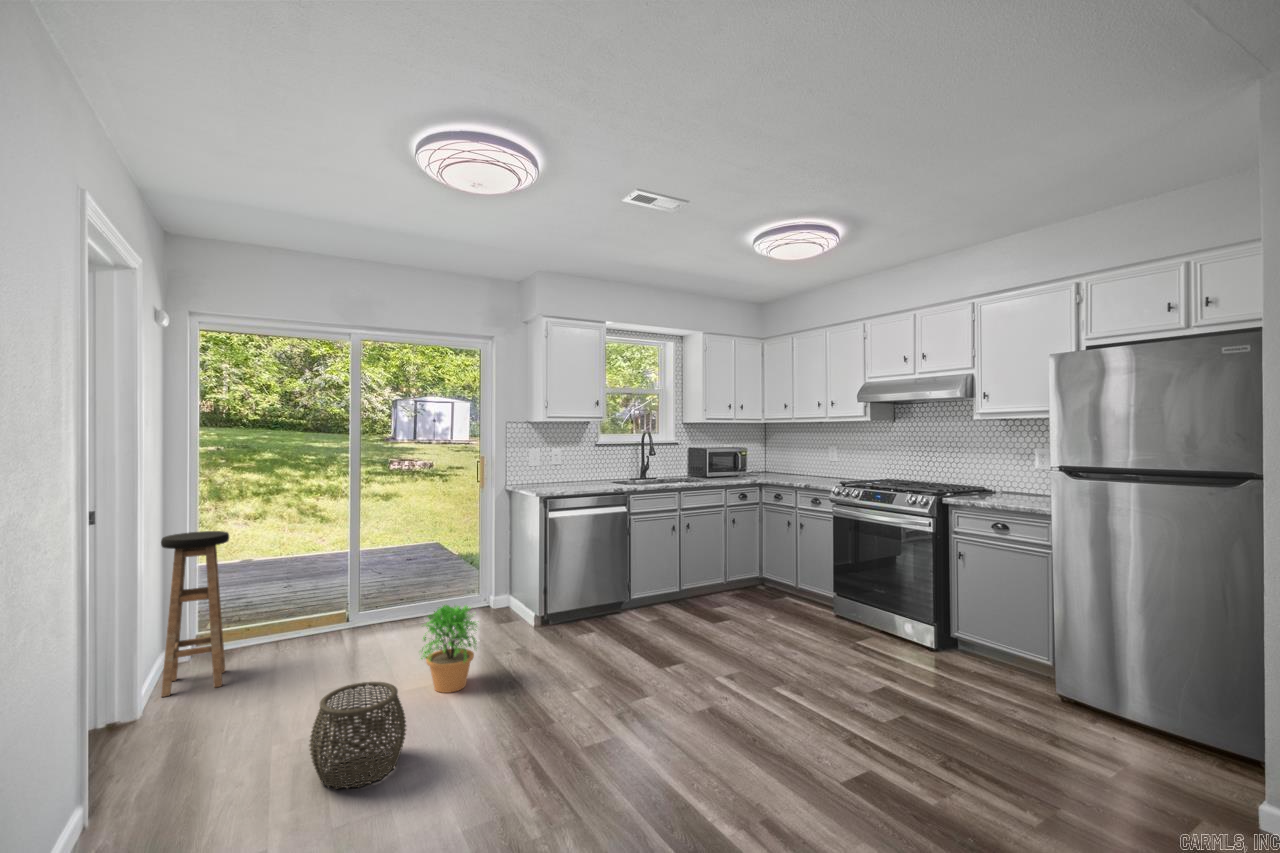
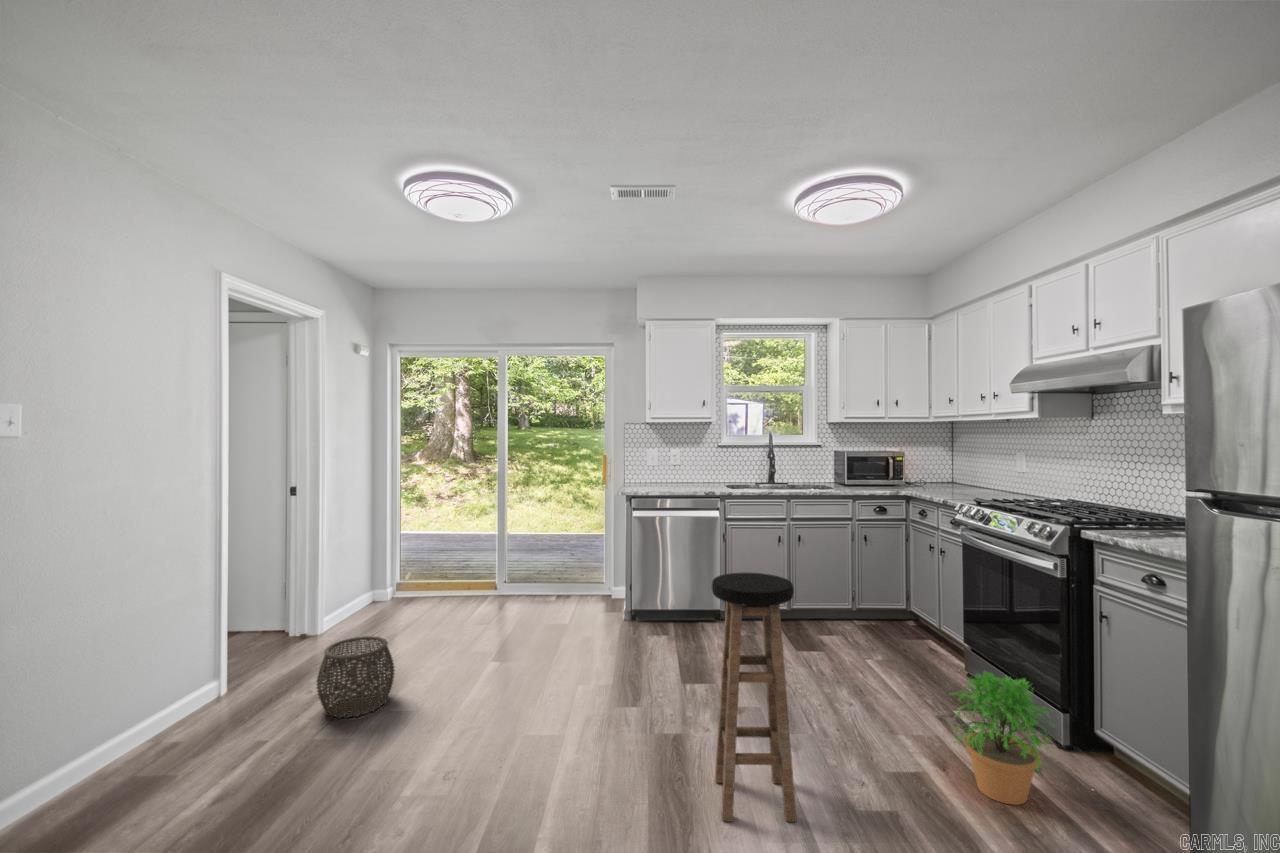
bar stool: present [161,531,229,697] -> present [712,573,797,822]
potted plant: present [421,605,477,693] -> present [954,671,1051,805]

